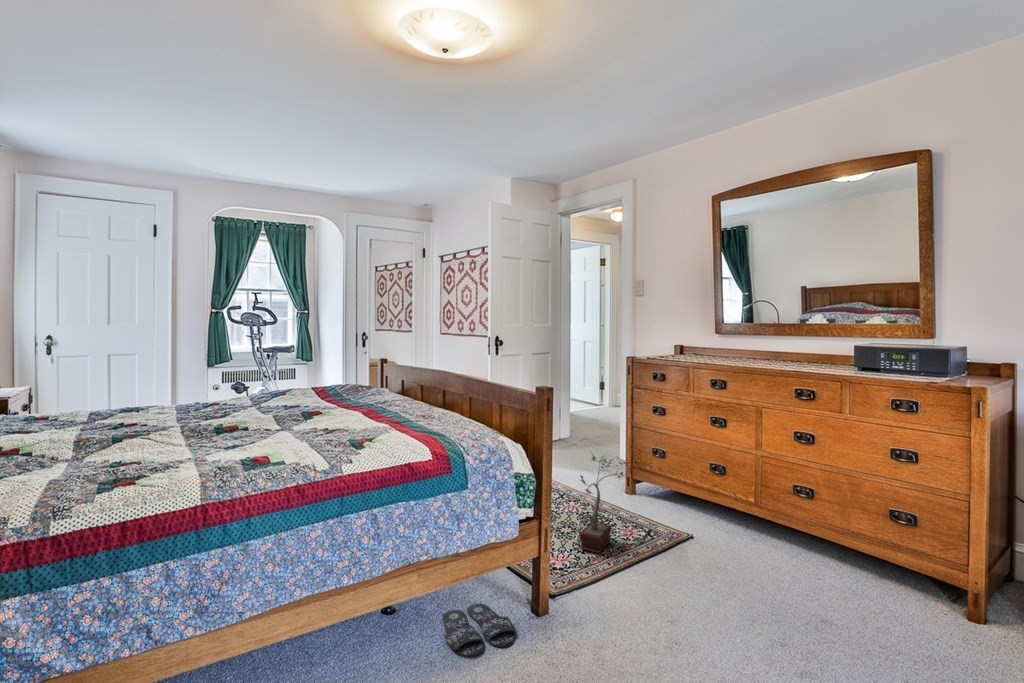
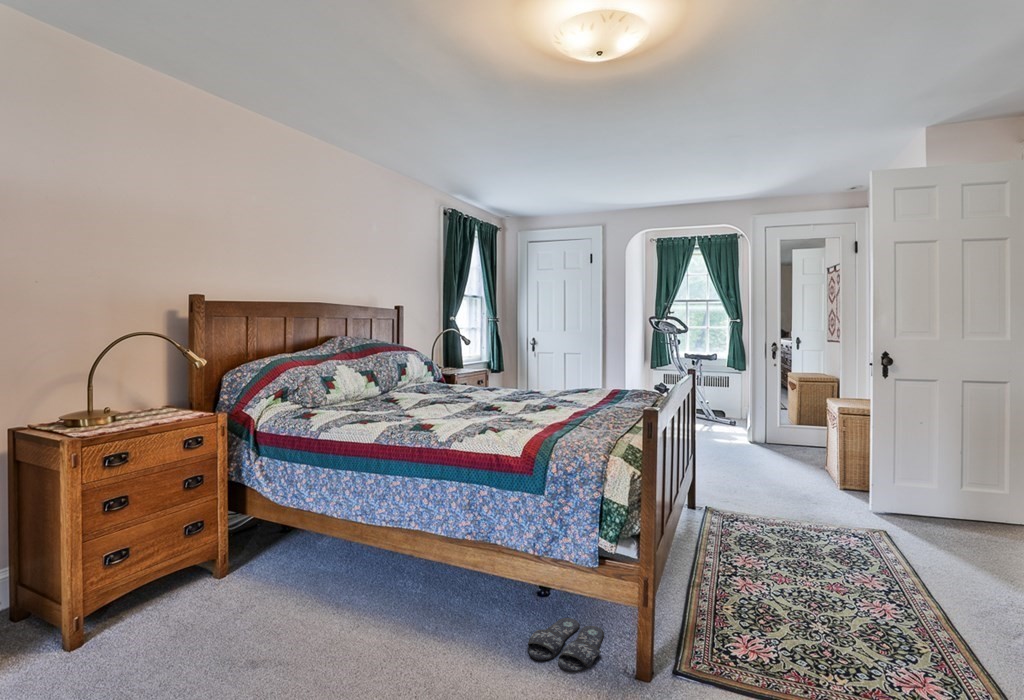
potted plant: present [579,455,626,553] -> none [777,520,914,667]

